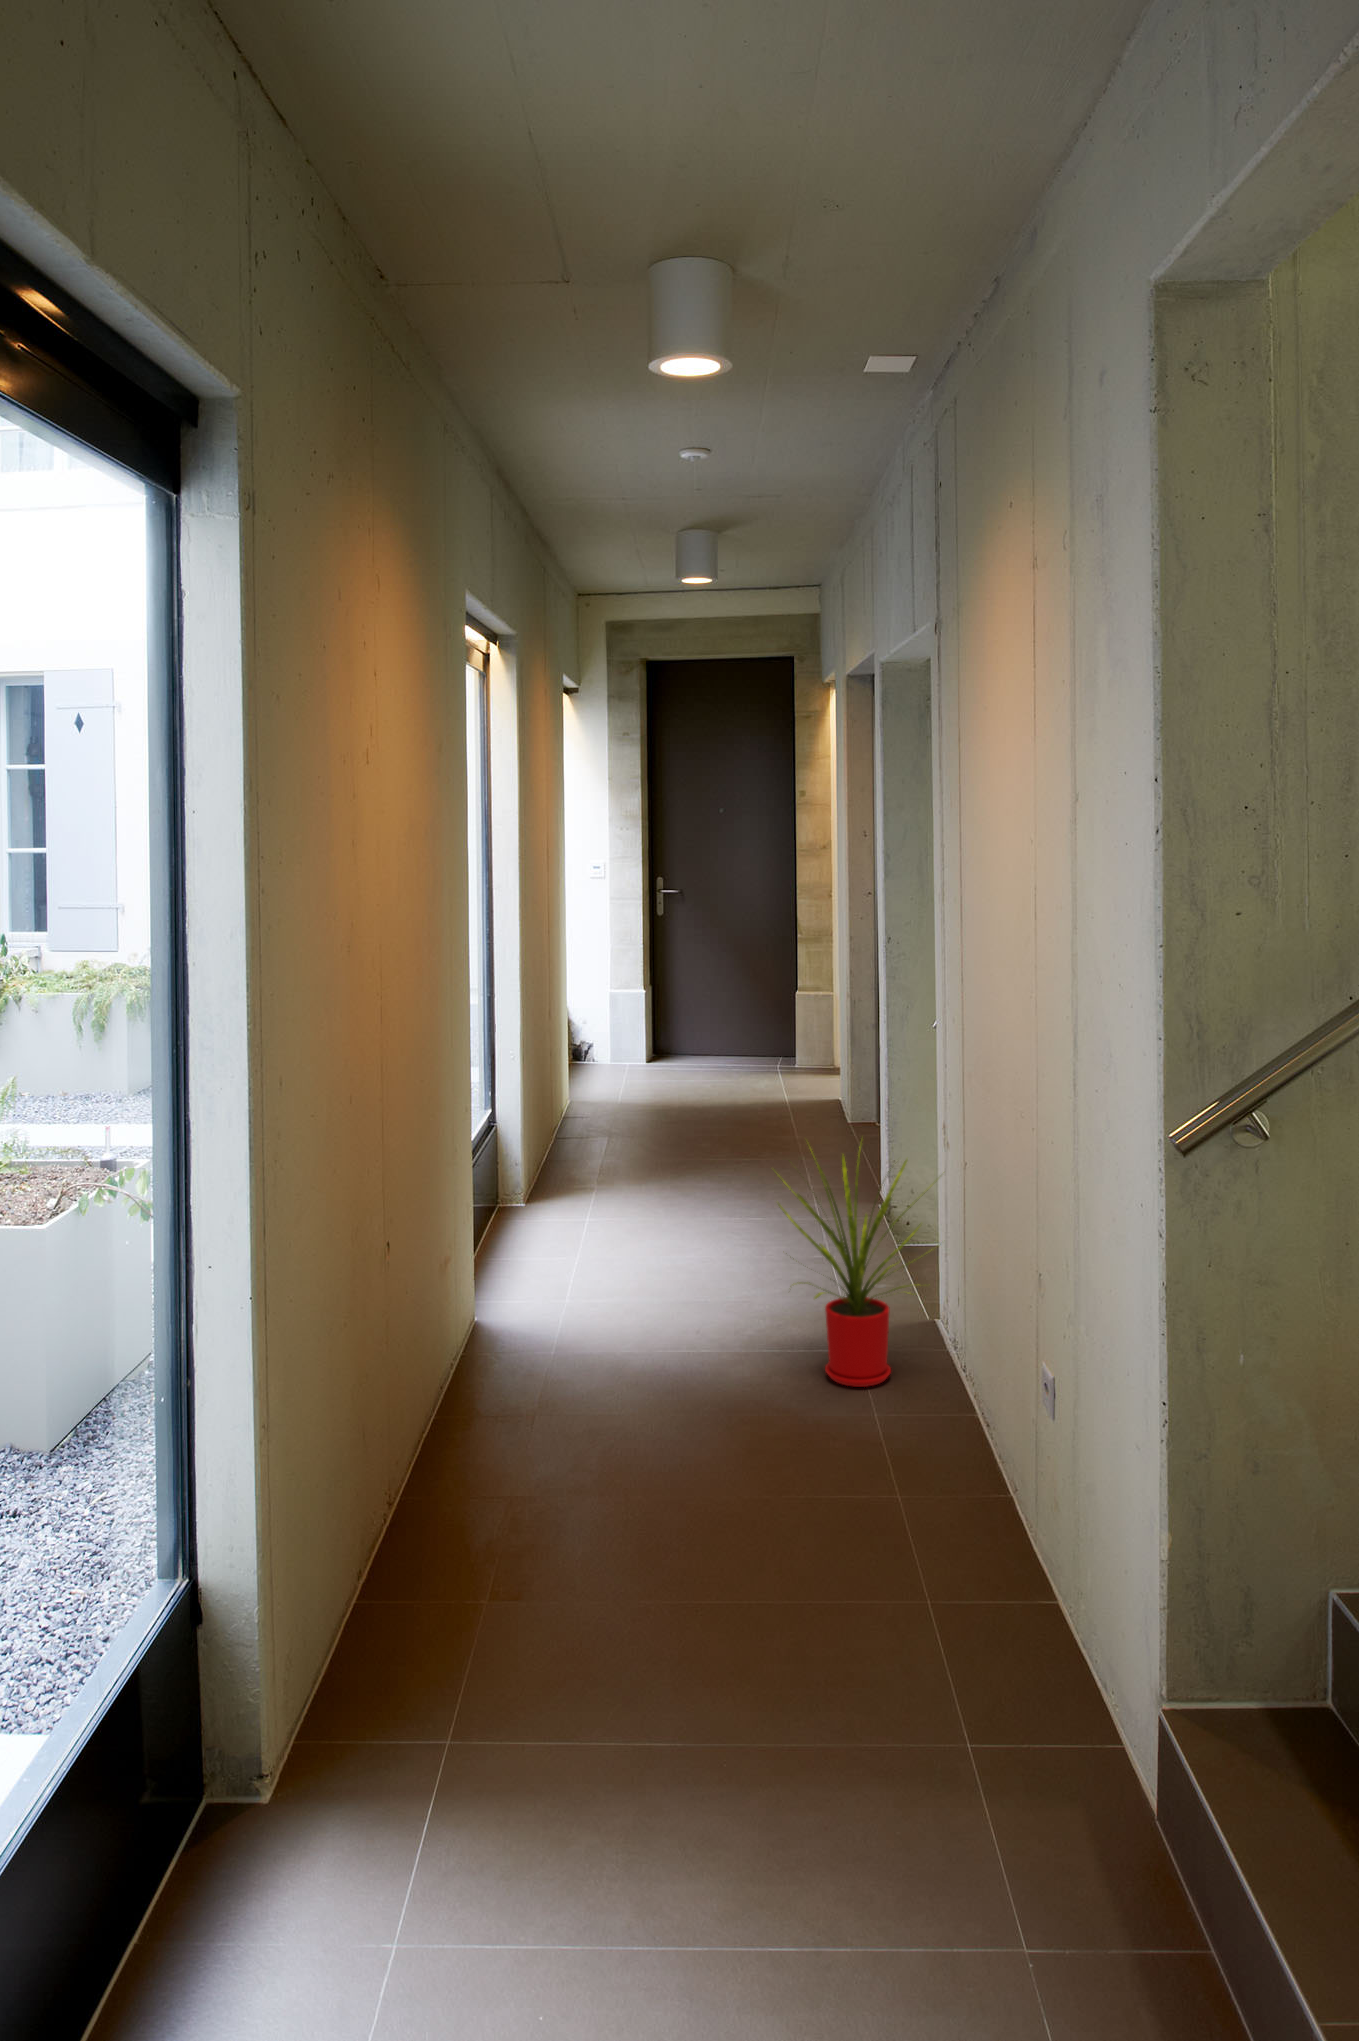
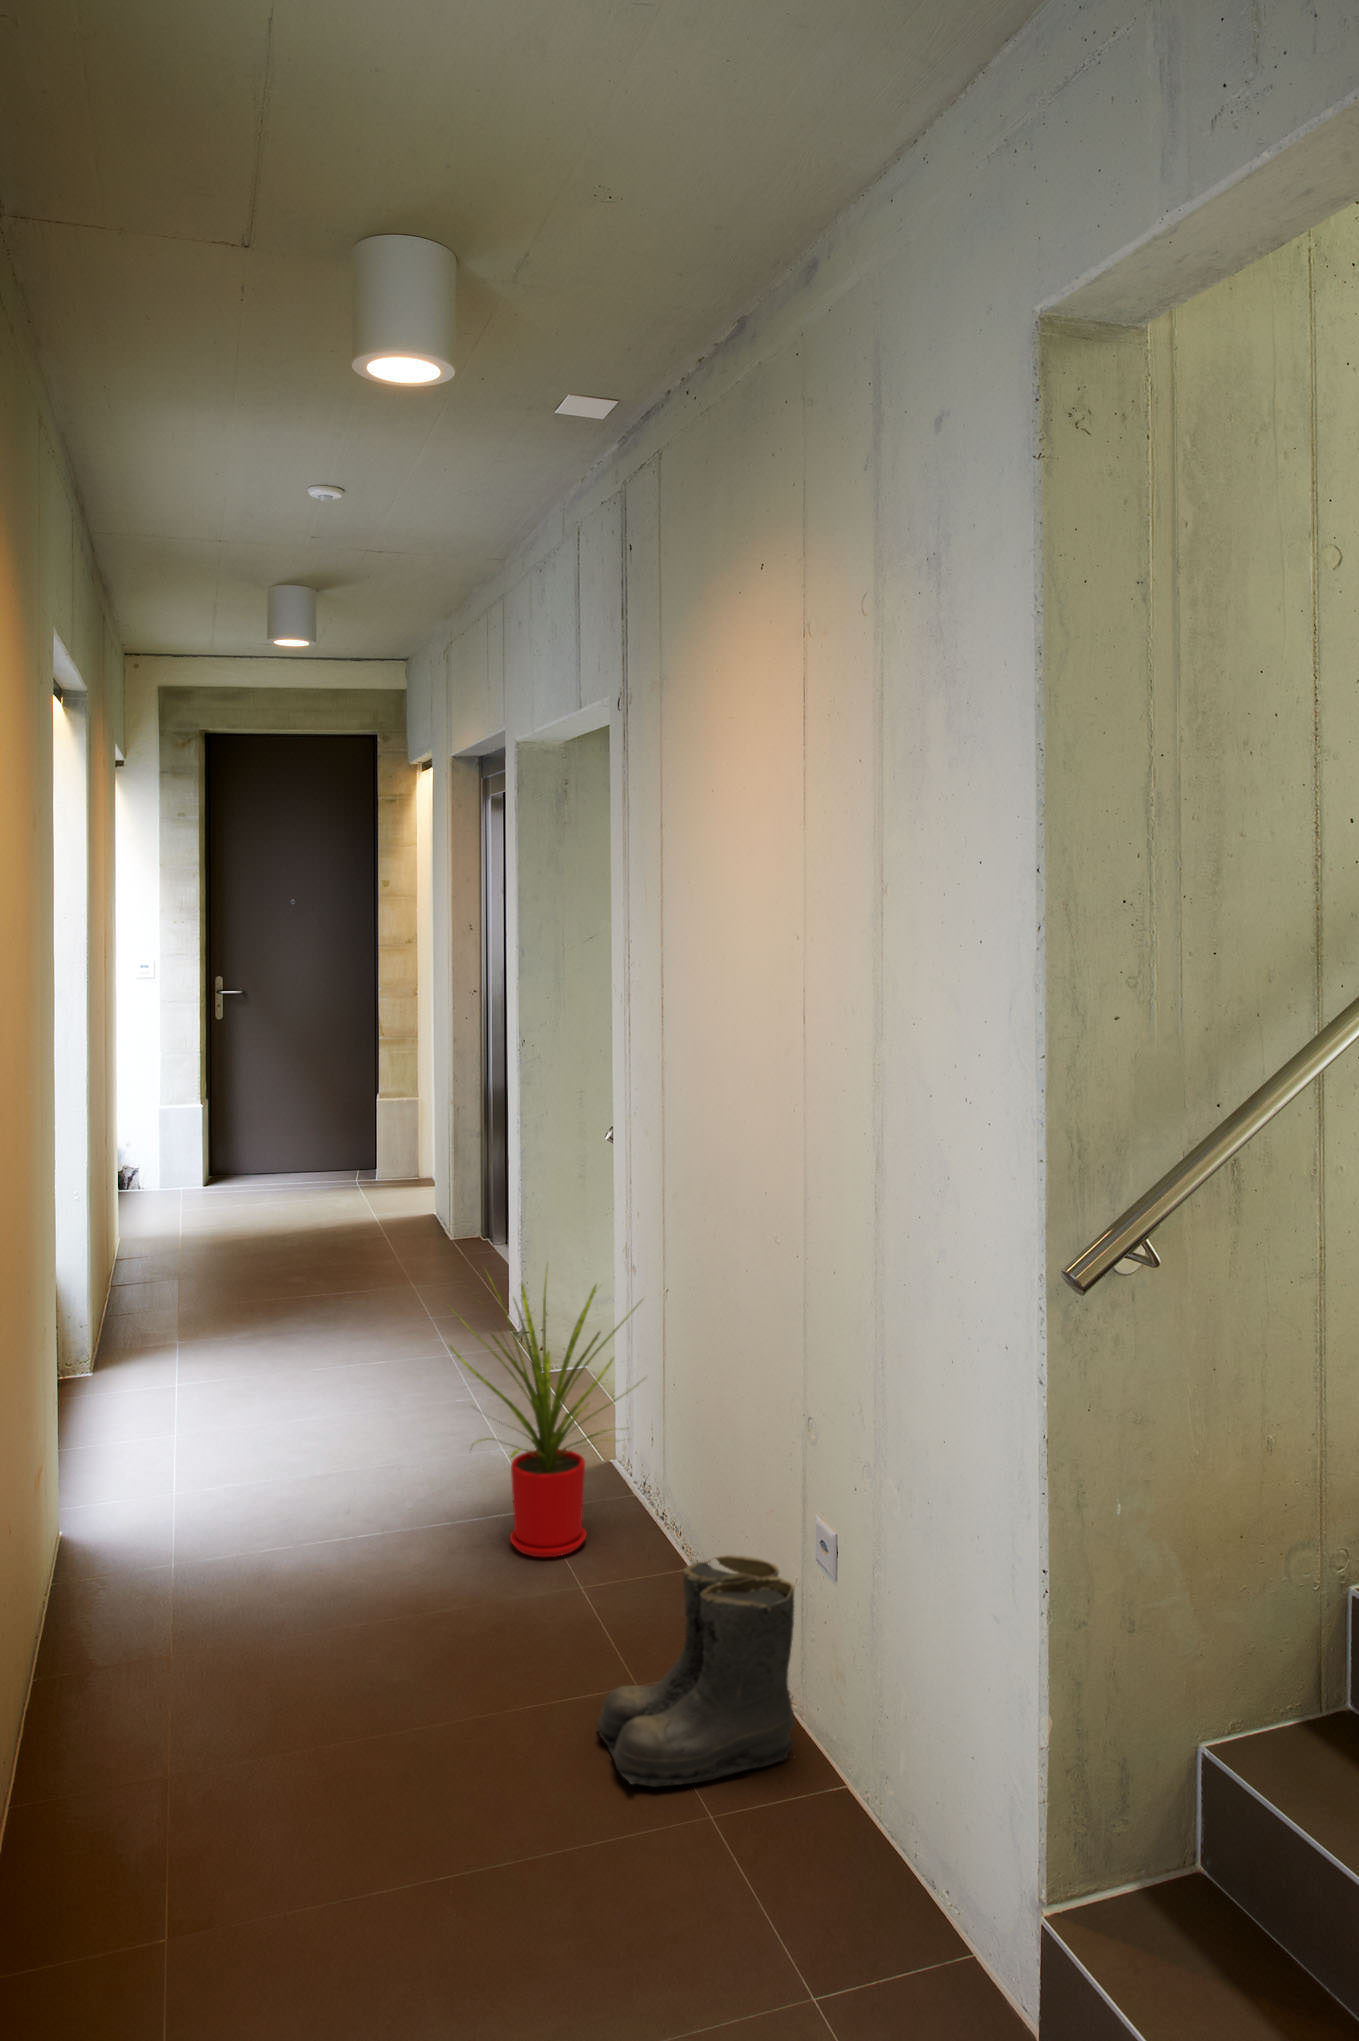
boots: none [851,1394,1022,1574] -> present [597,1555,794,1787]

